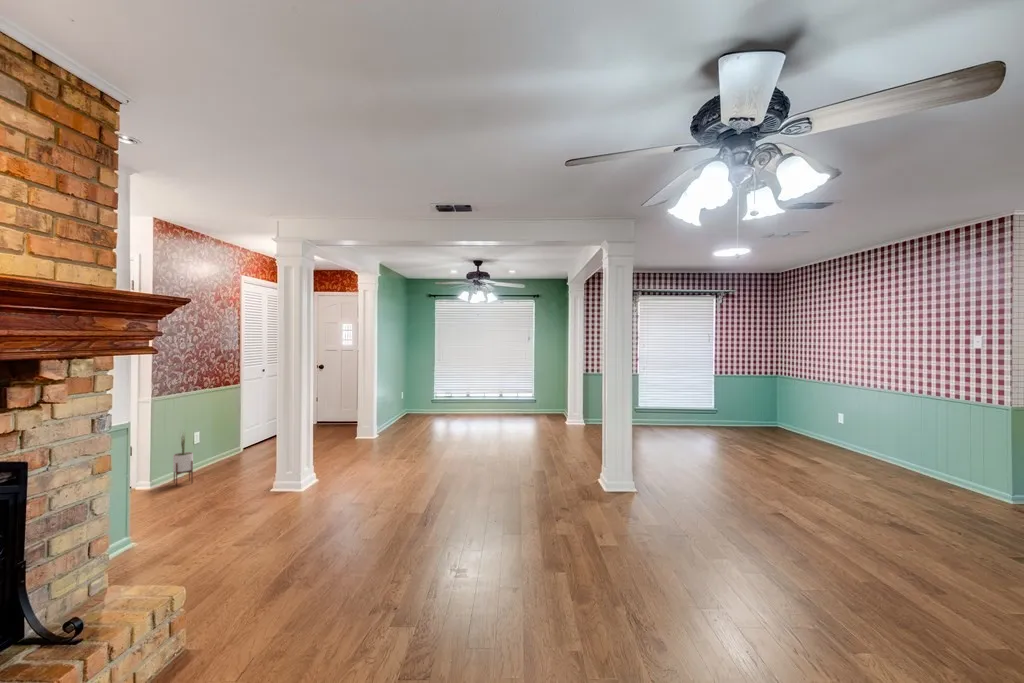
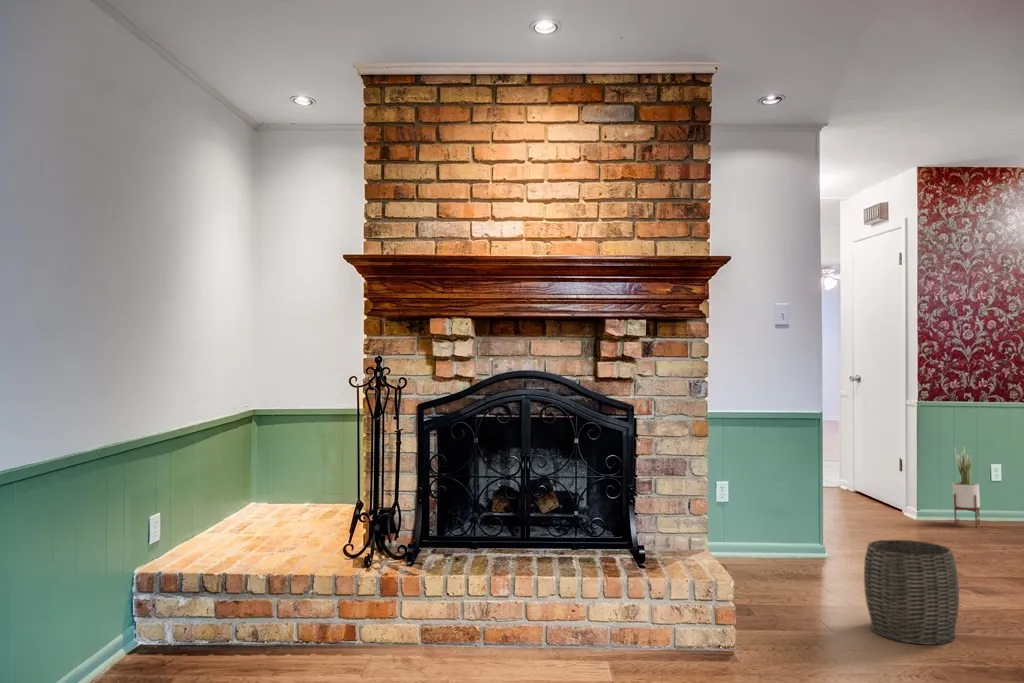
woven basket: none [255,512,320,593] -> present [864,540,959,645]

